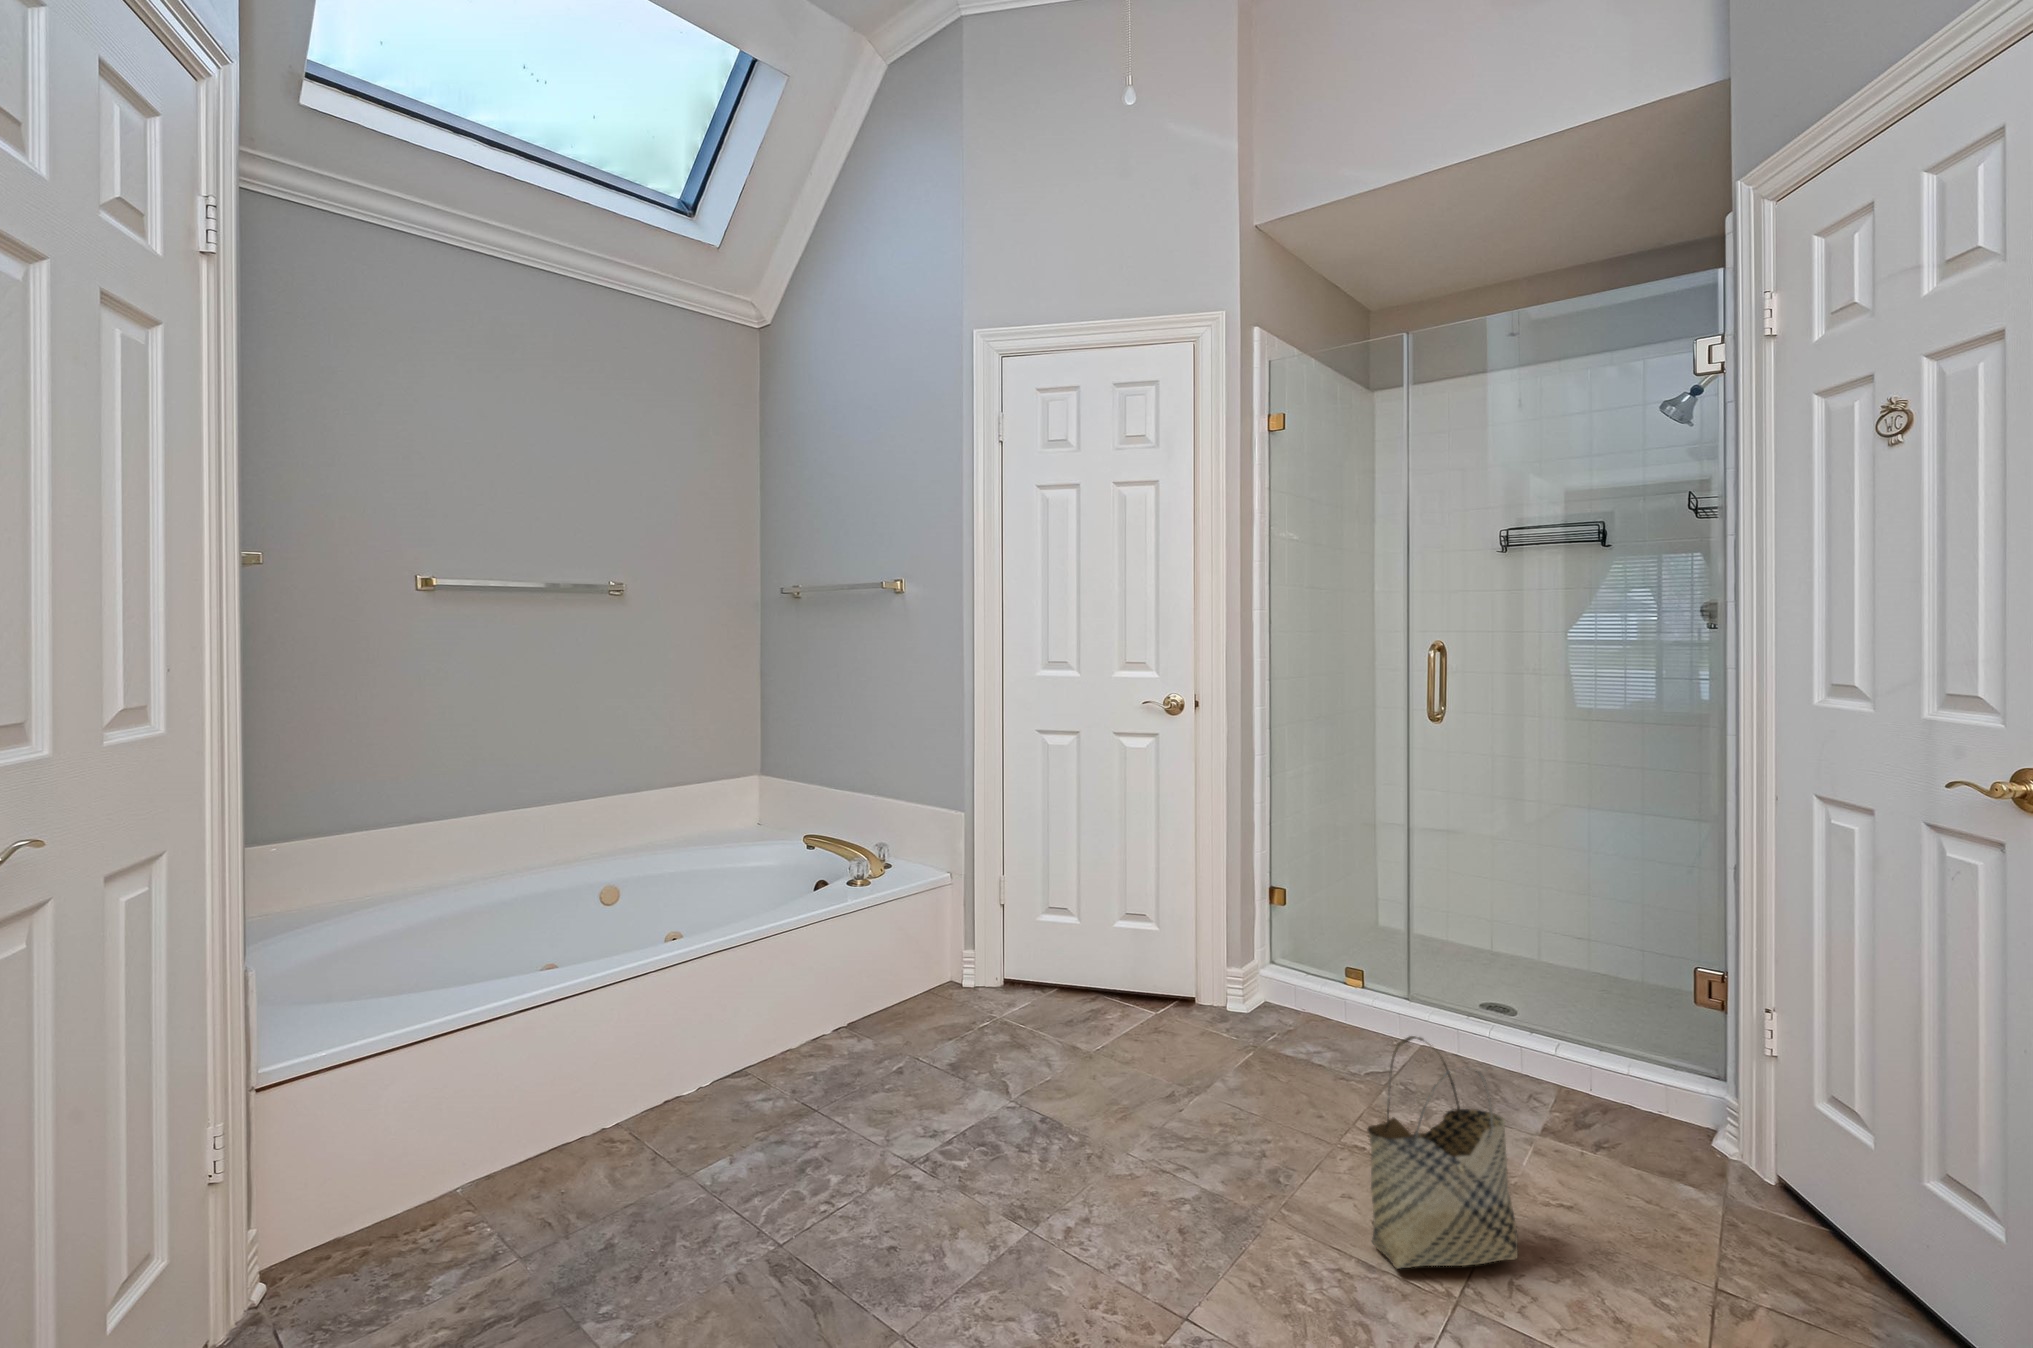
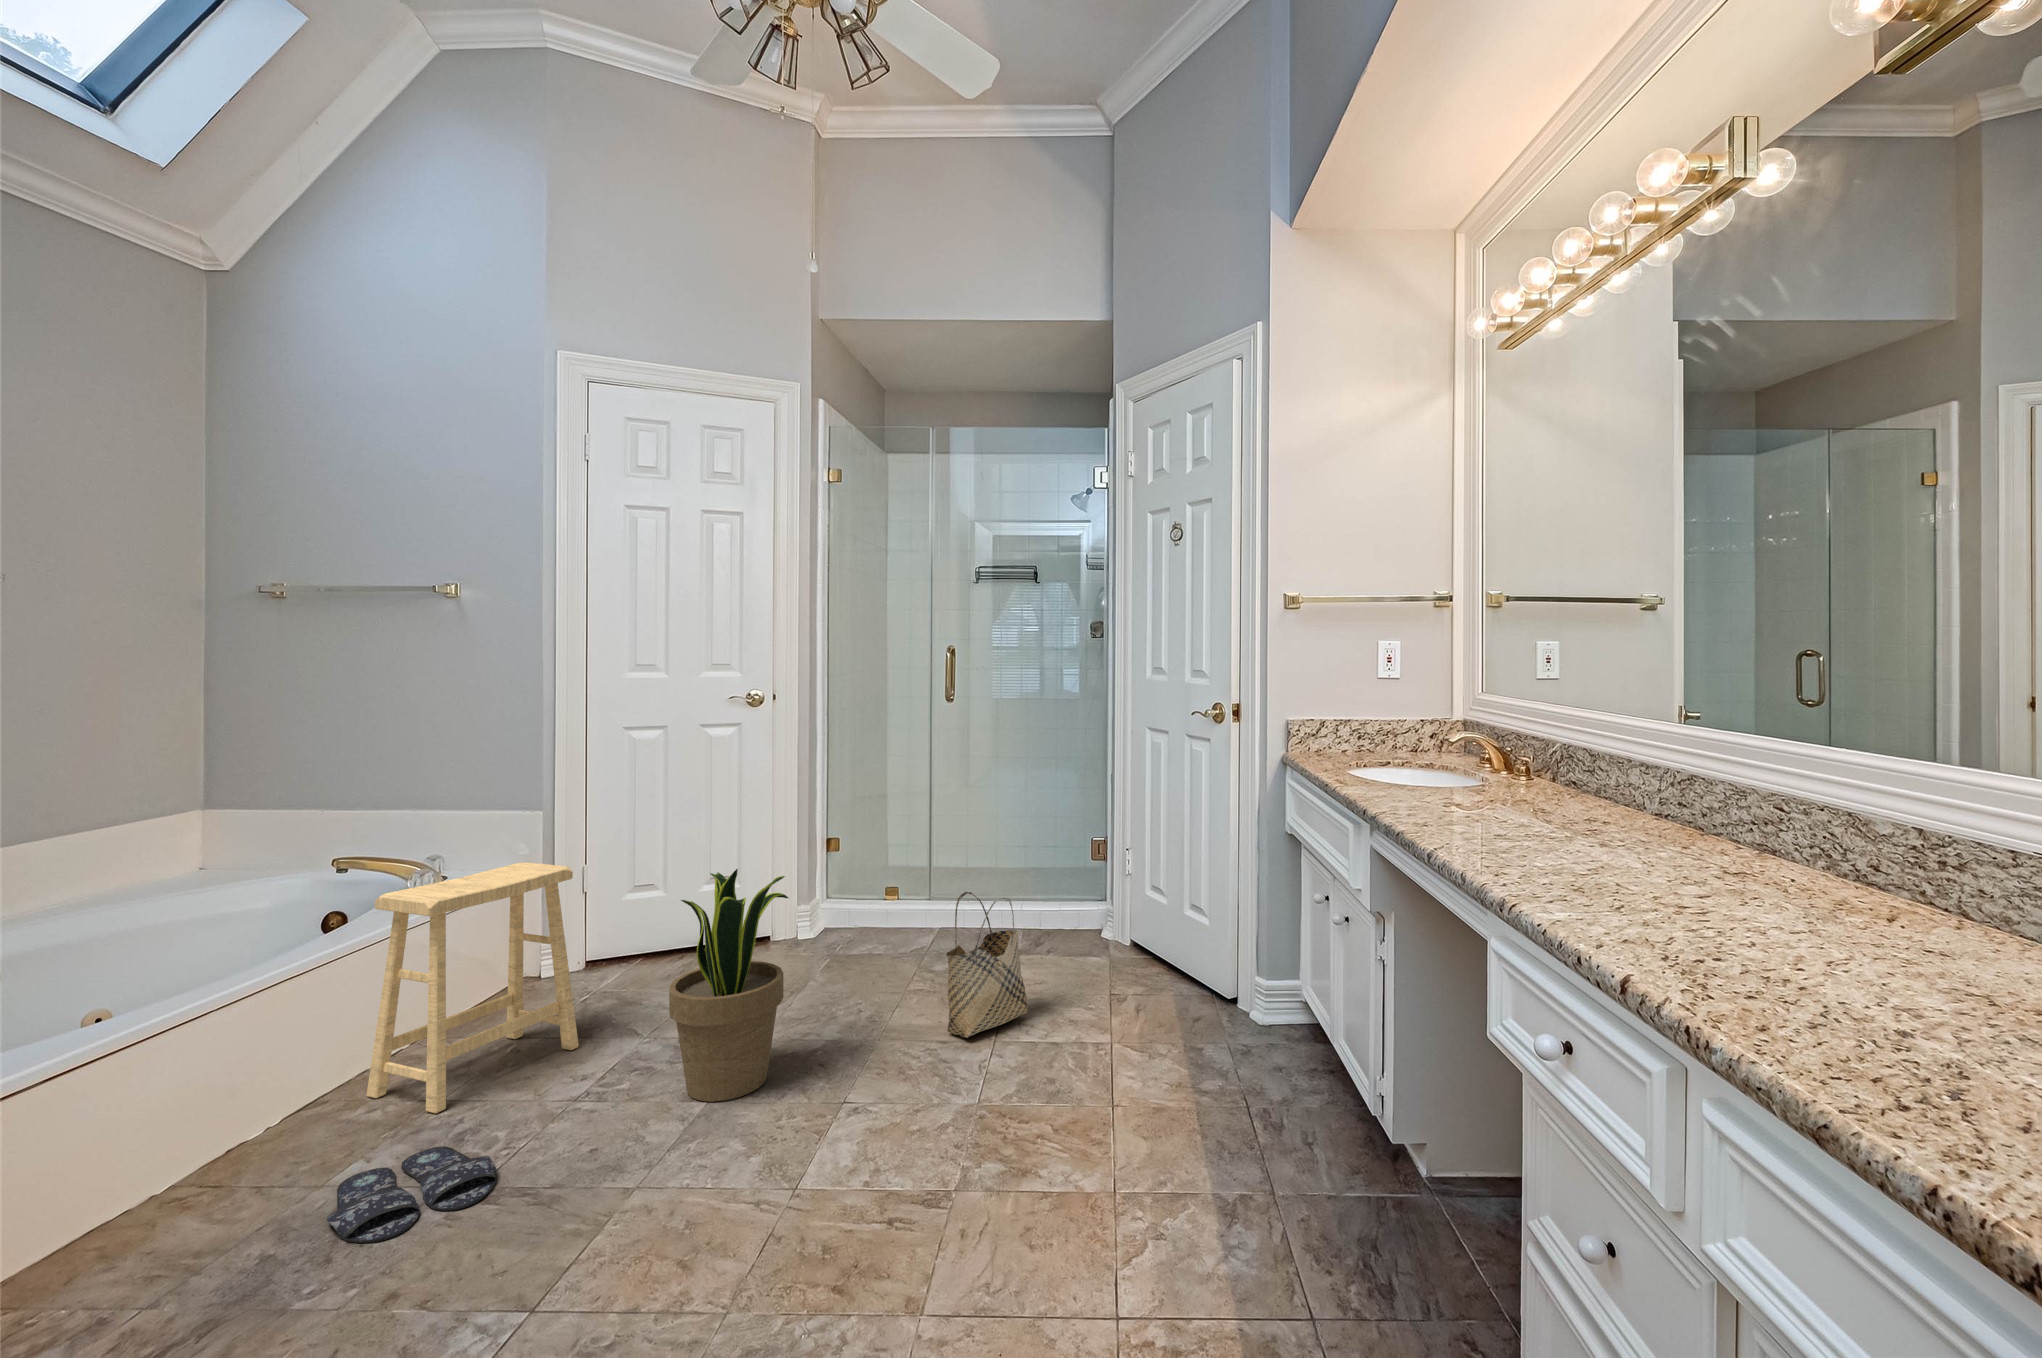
footstool: none [768,877,947,1131] -> present [367,862,579,1113]
potted plant: none [993,937,1143,1237] -> present [669,869,788,1102]
slippers: none [670,1174,809,1273] -> present [327,1147,496,1243]

